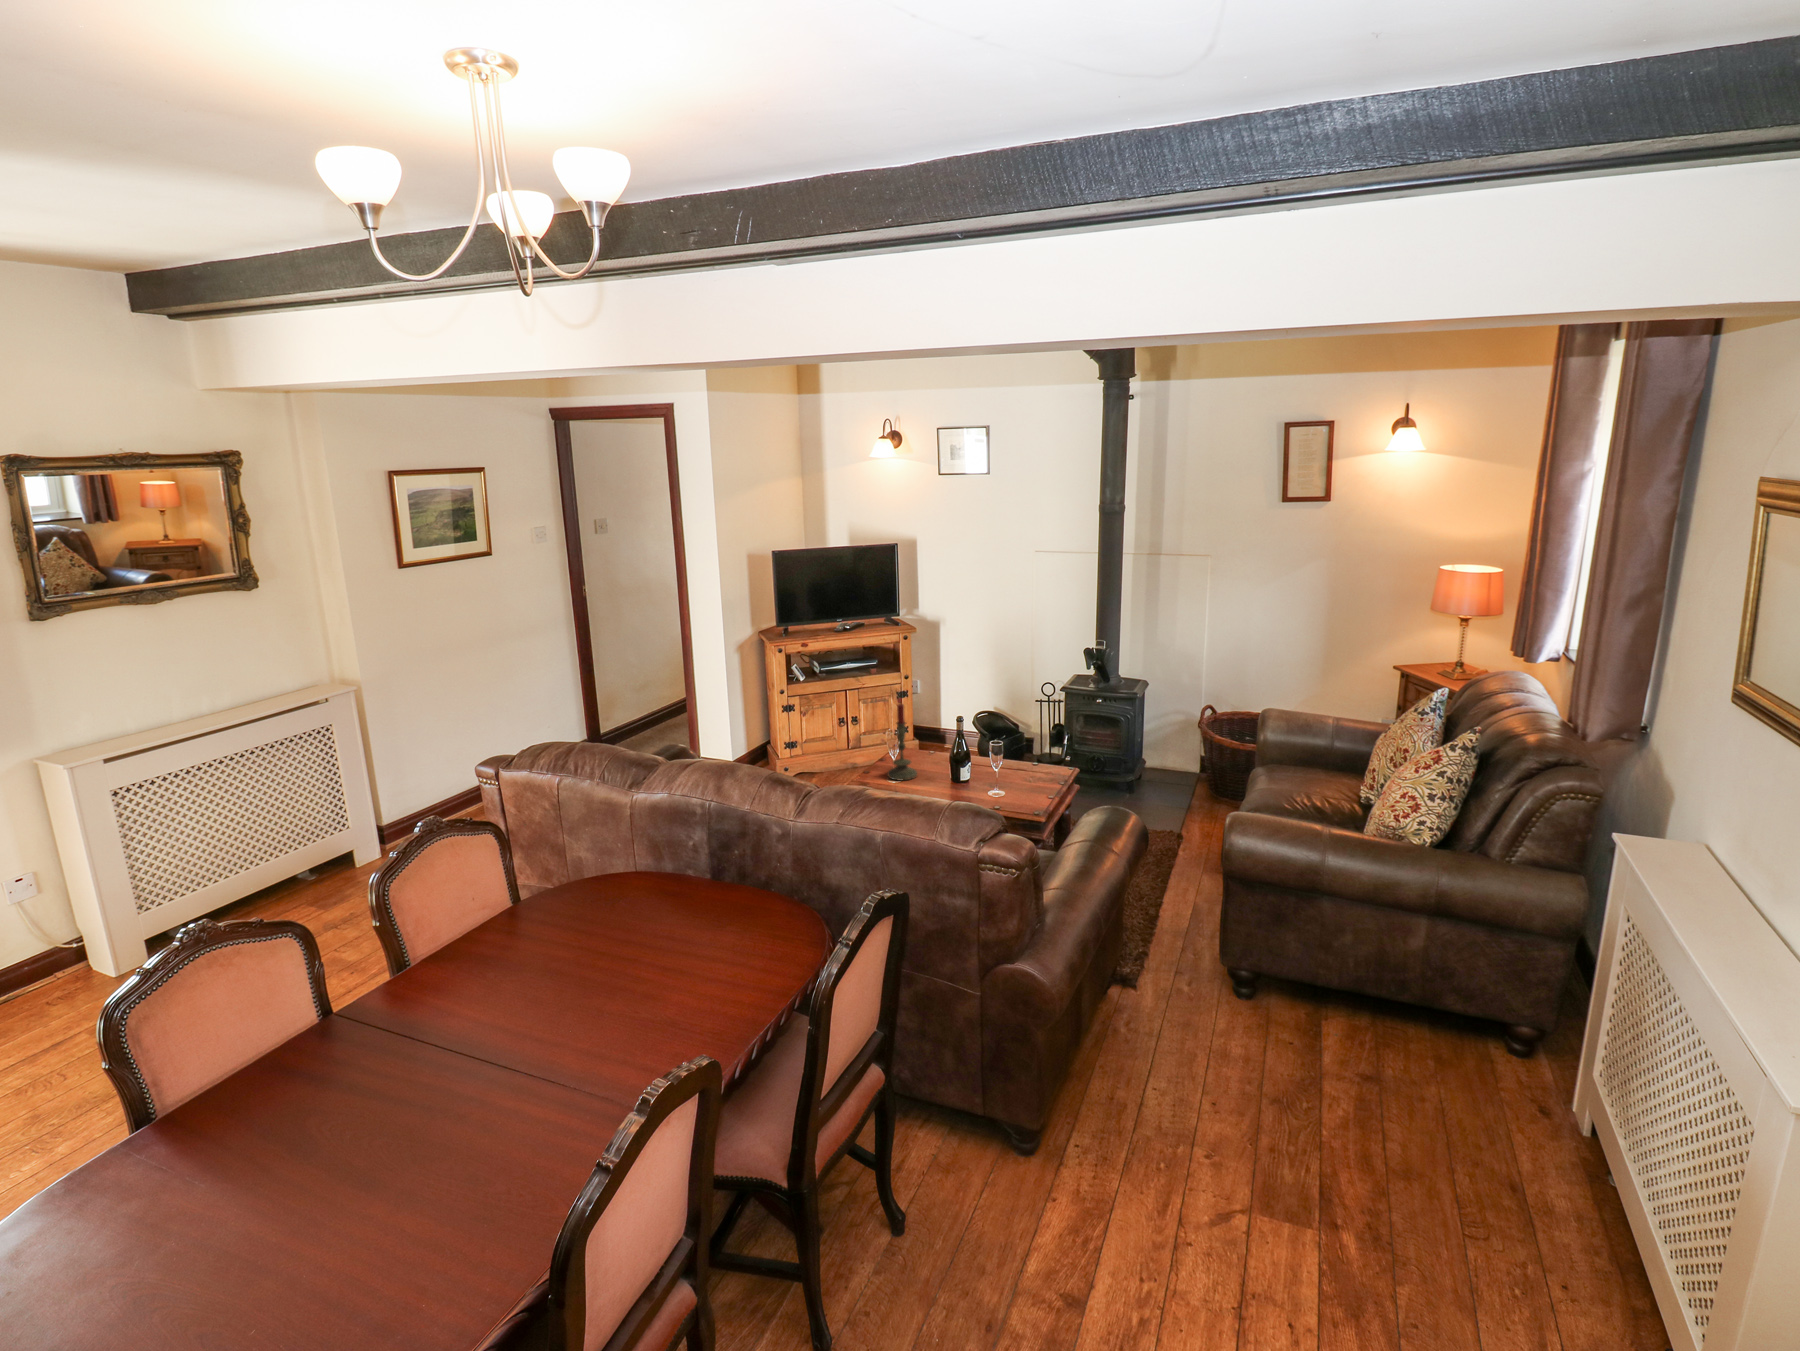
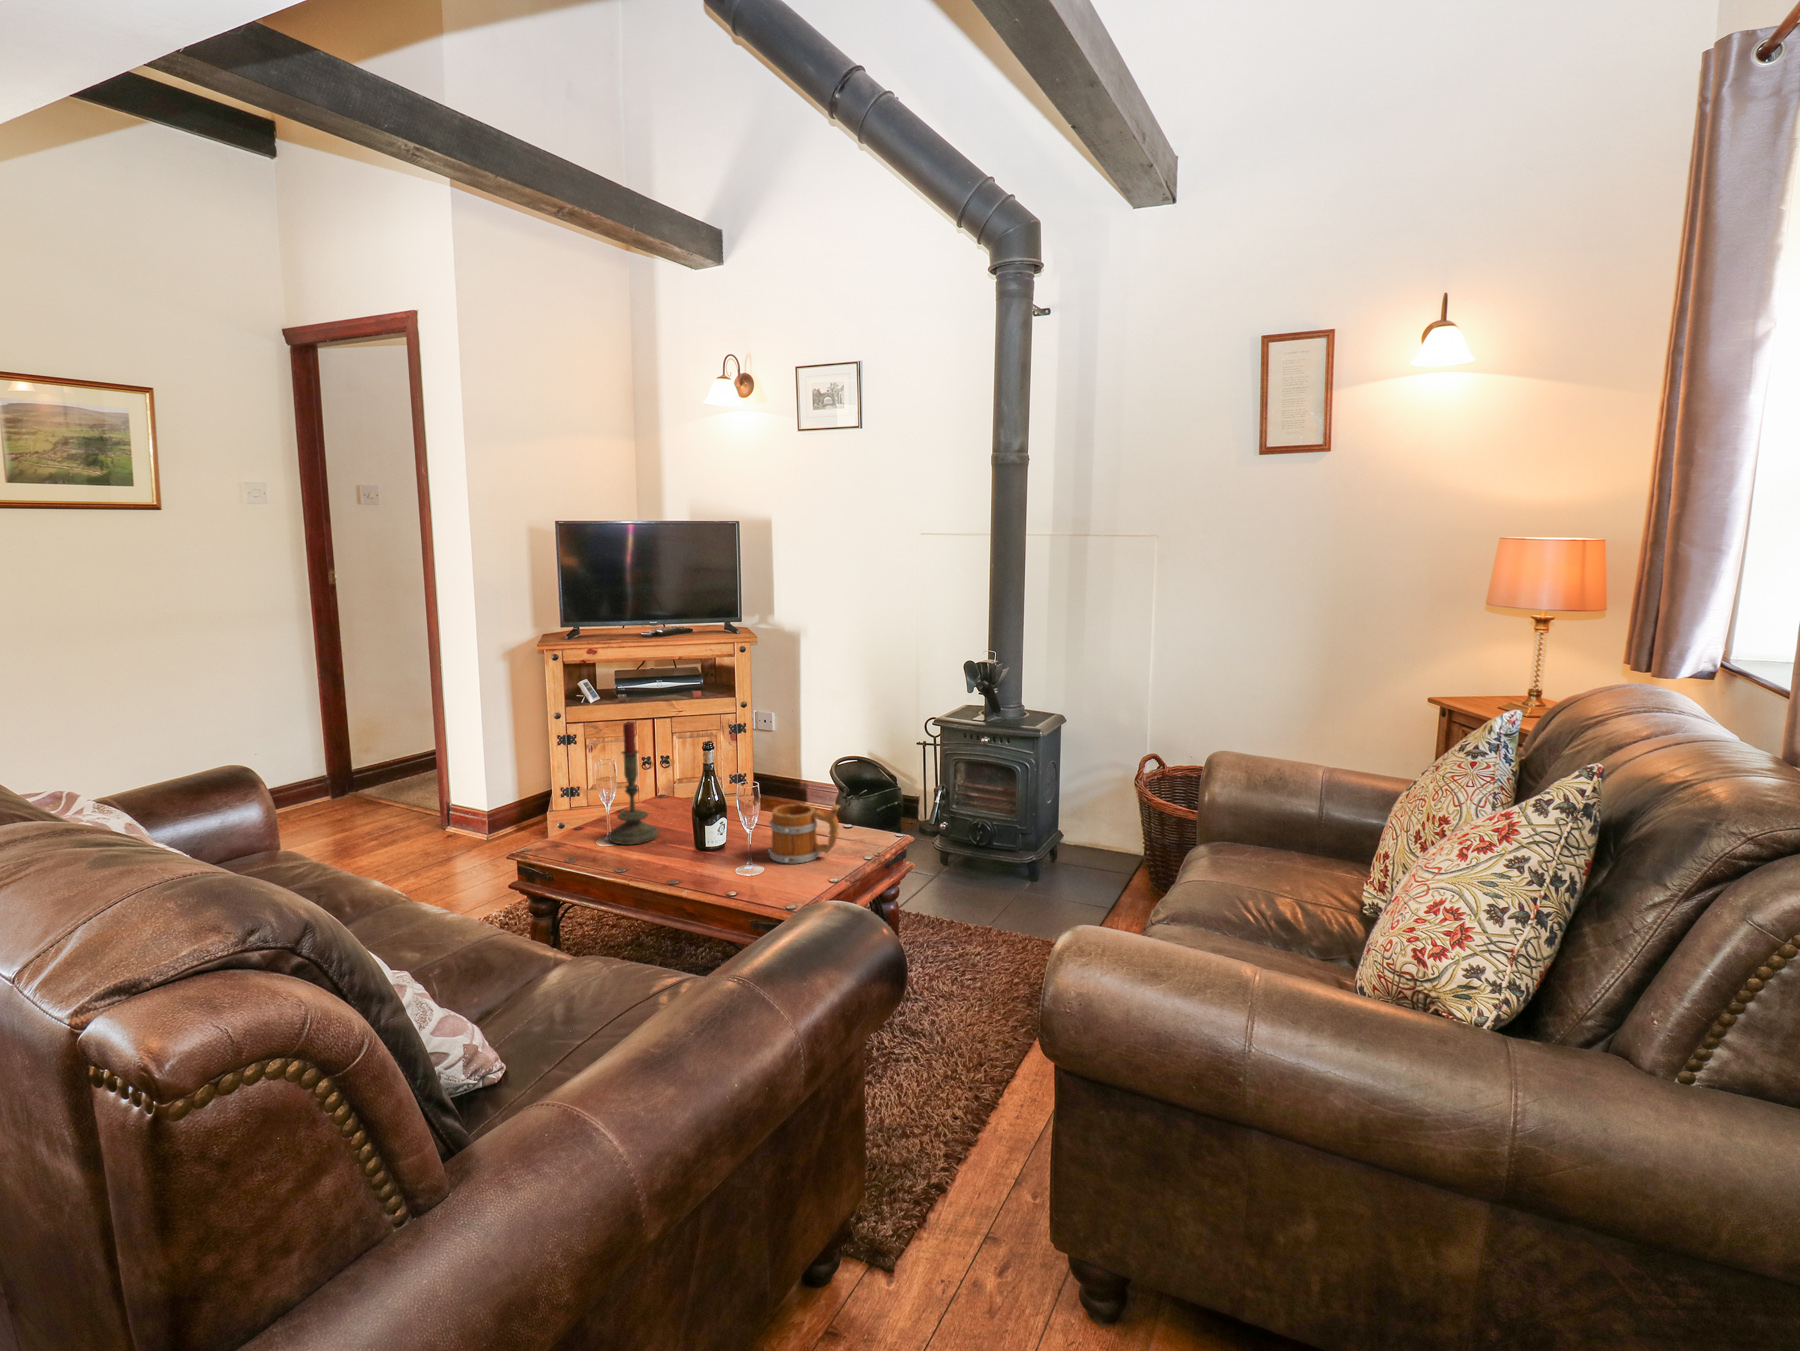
mug: none [995,751,1041,788] -> present [768,803,840,863]

